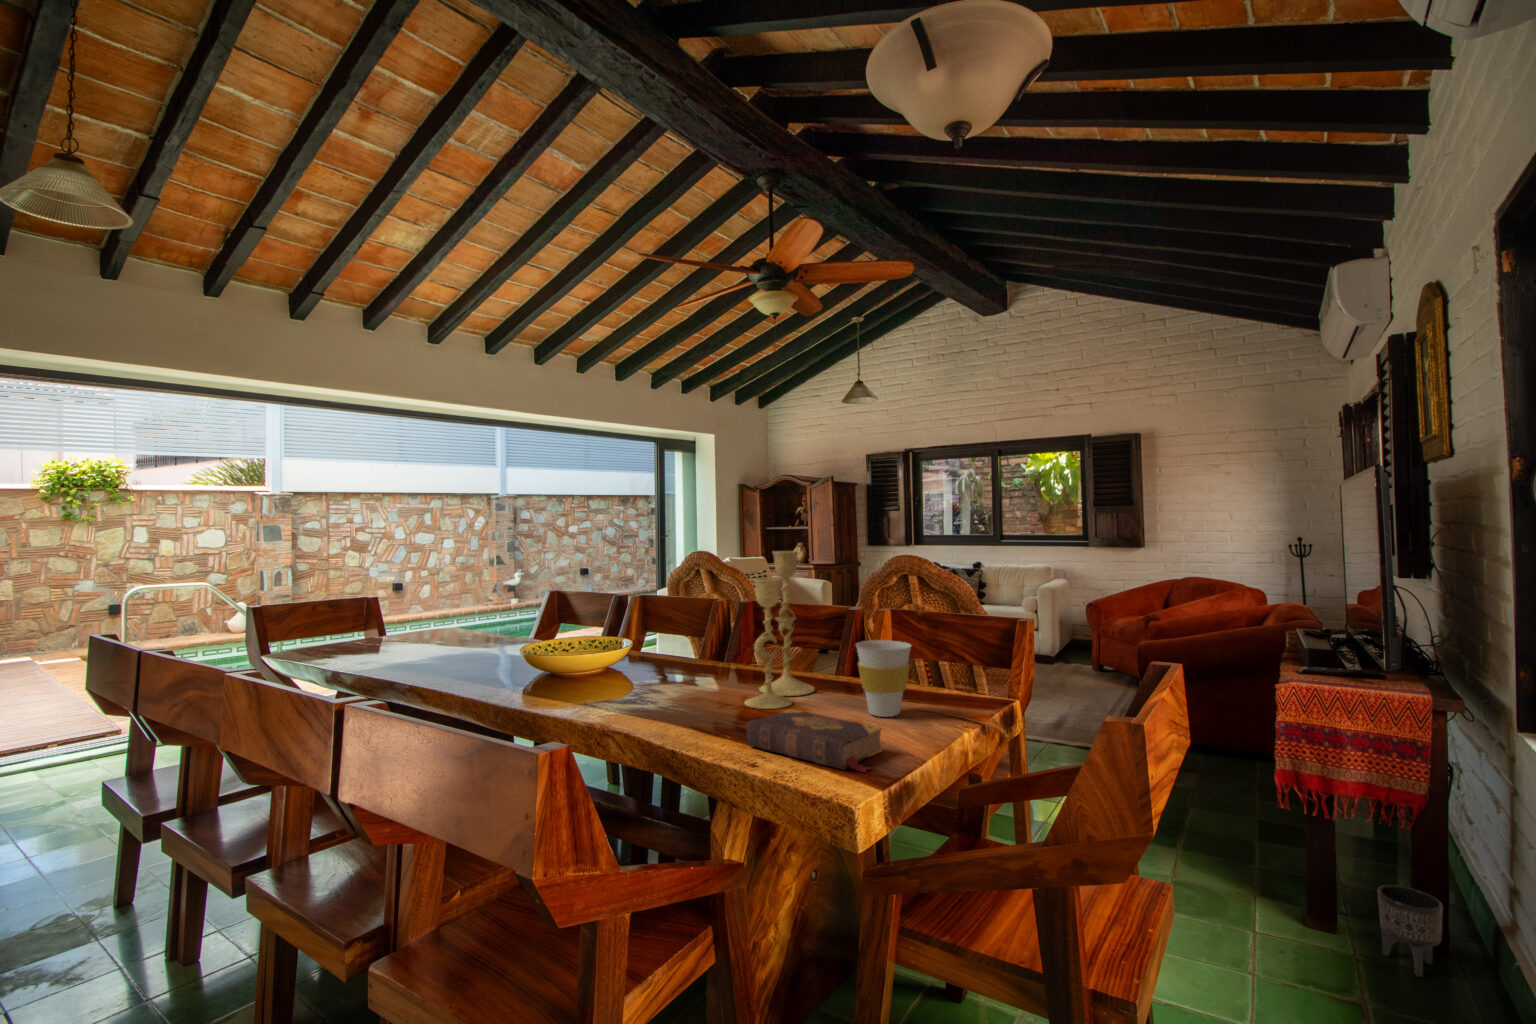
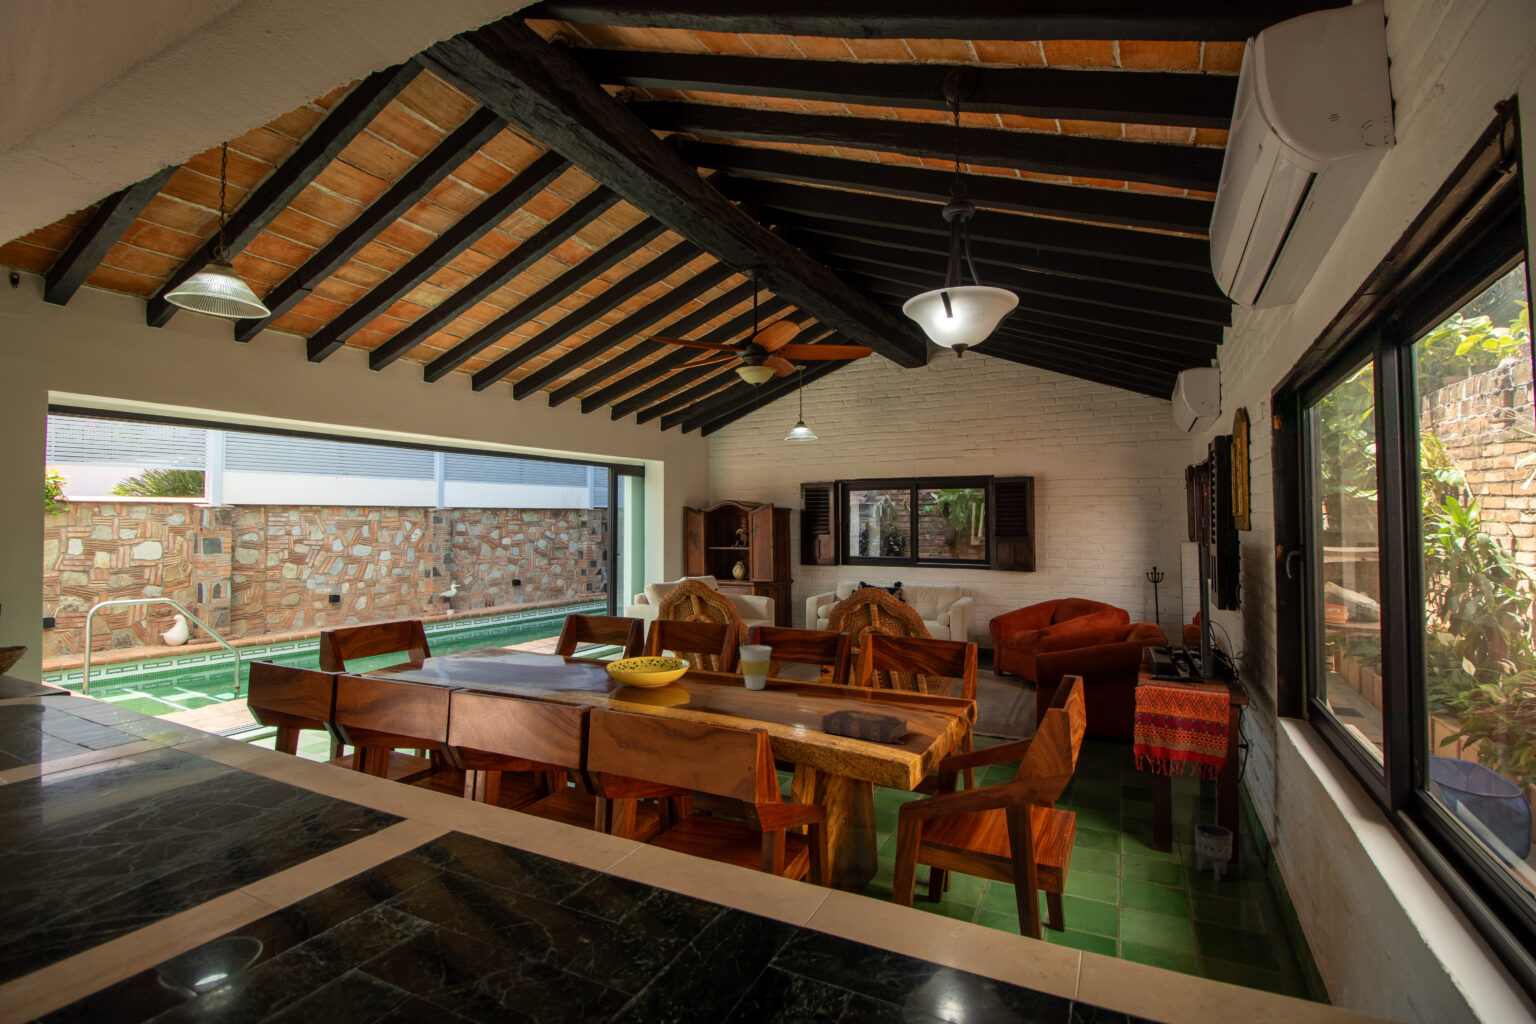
candlestick: present [744,551,815,709] -> none [794,597,836,710]
cup: present [856,640,911,717] -> present [740,645,771,690]

